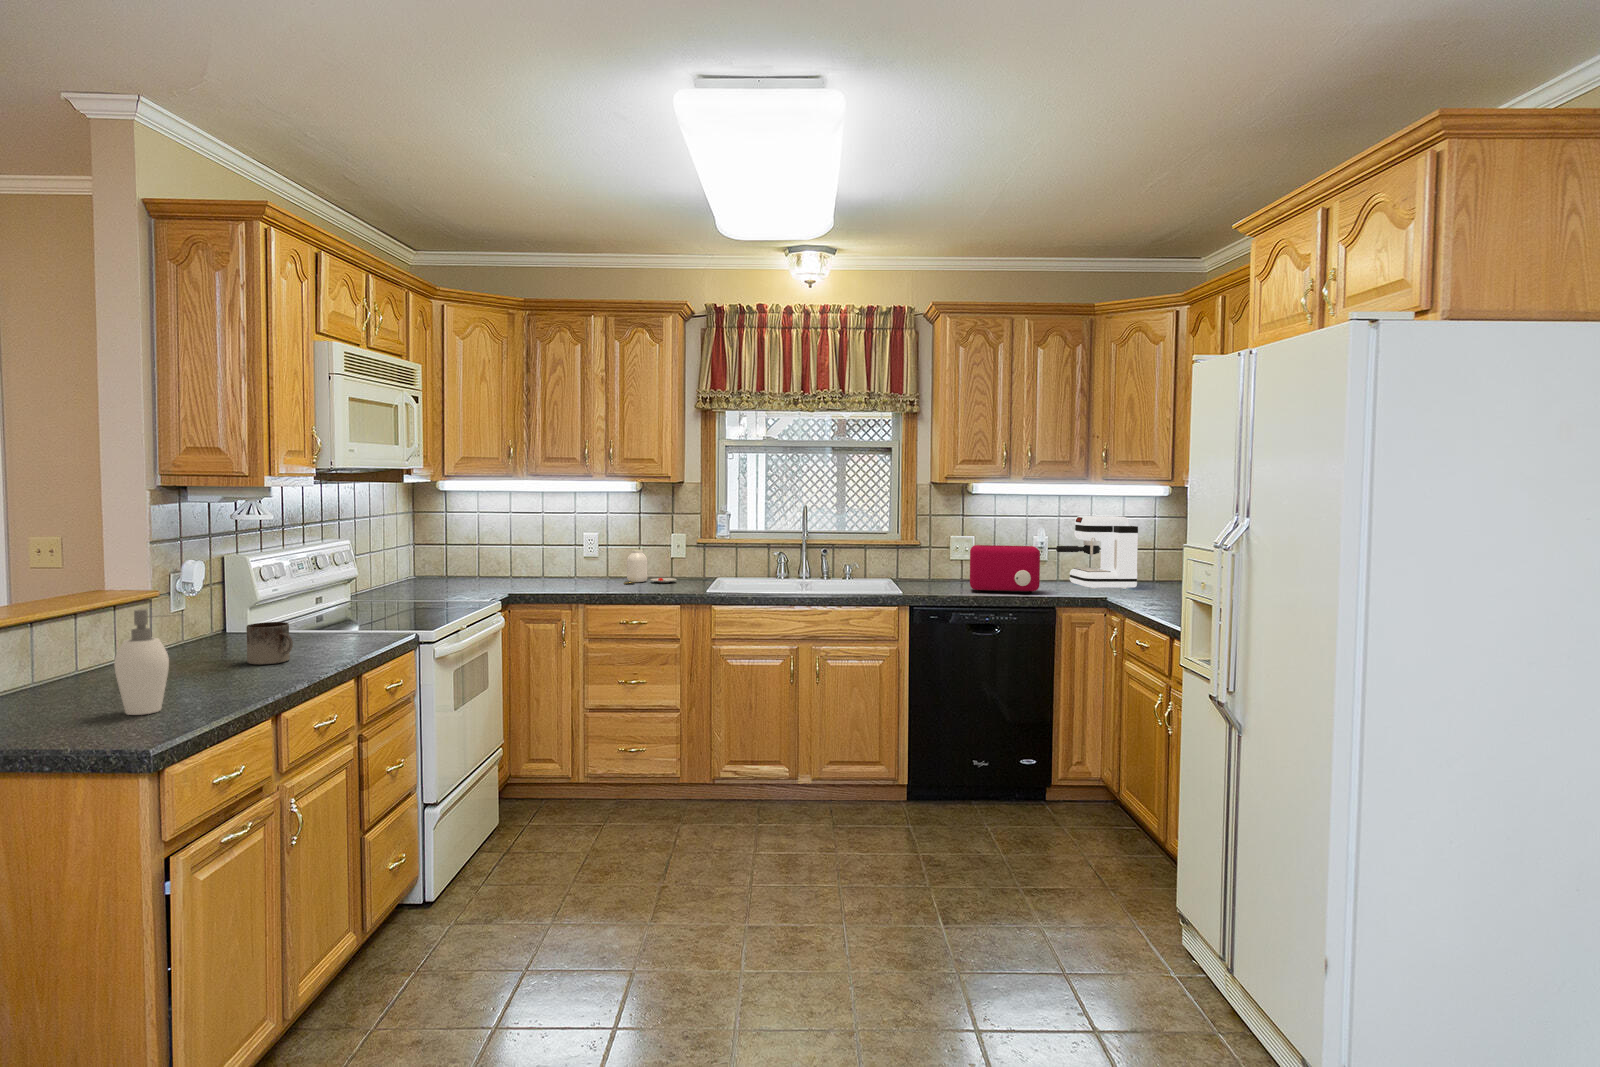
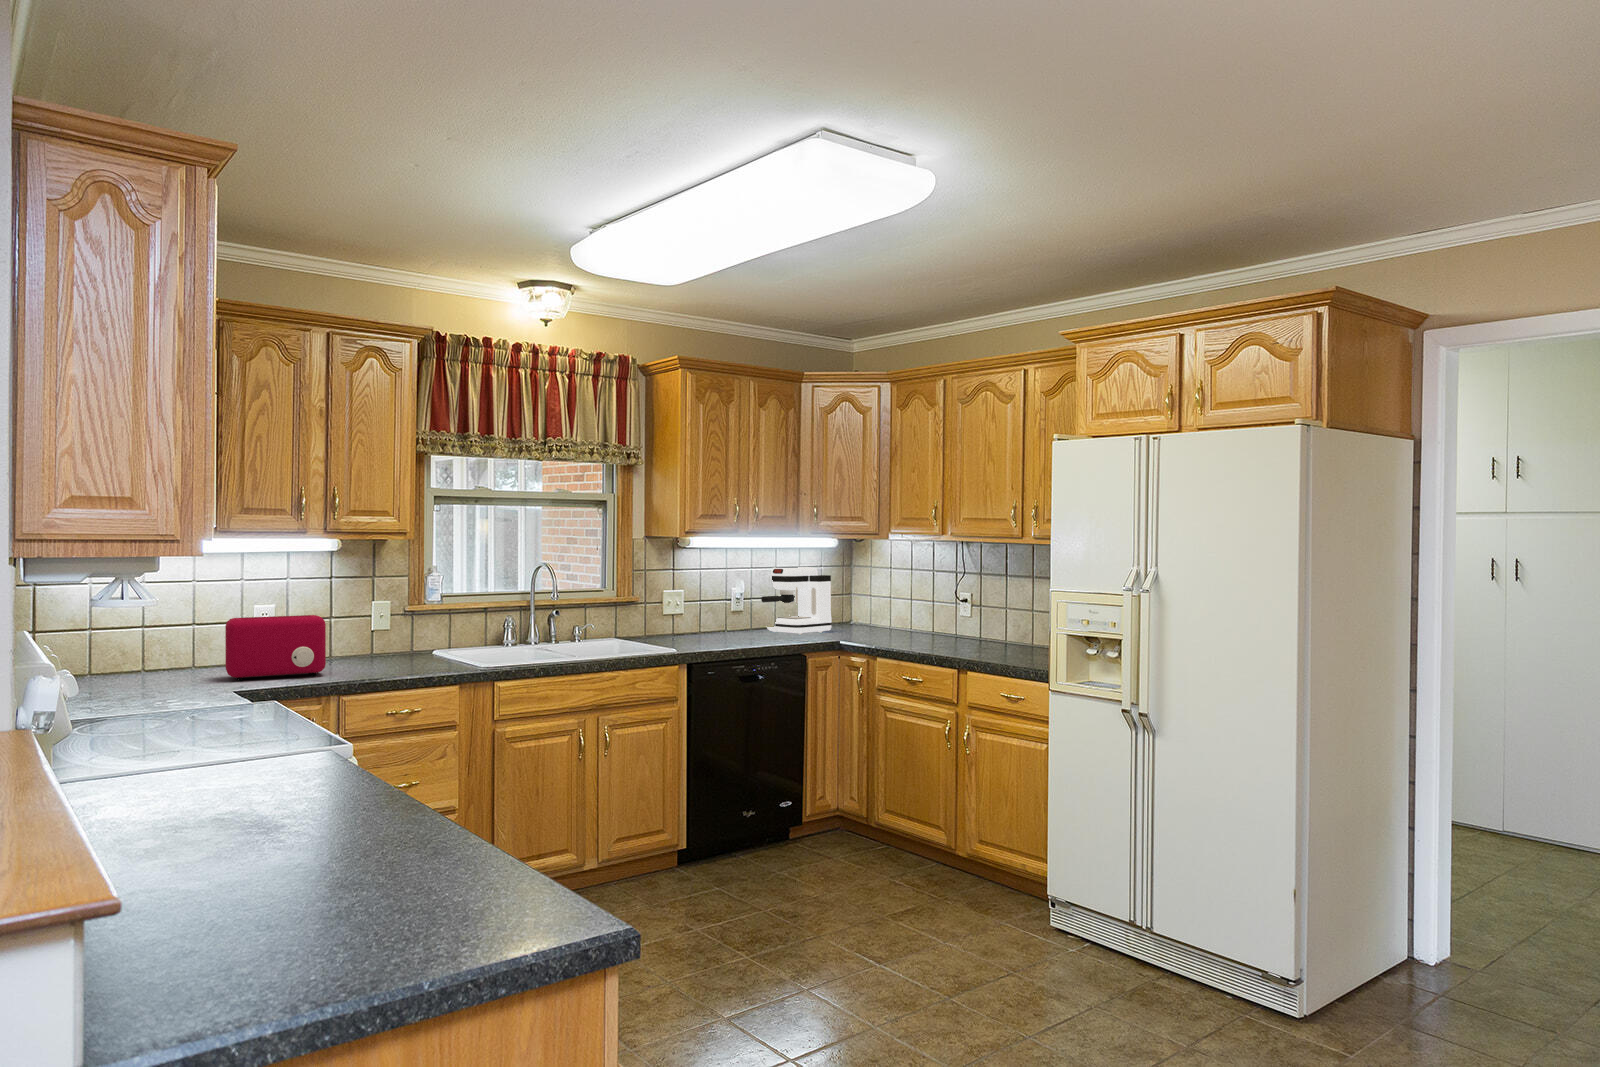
toaster: present [970,545,1040,593] -> present [225,615,326,680]
jar: present [624,550,676,584] -> none [332,624,403,668]
soap dispenser: present [114,609,169,715] -> none [374,715,444,868]
mug: present [247,622,293,664] -> none [259,737,338,801]

